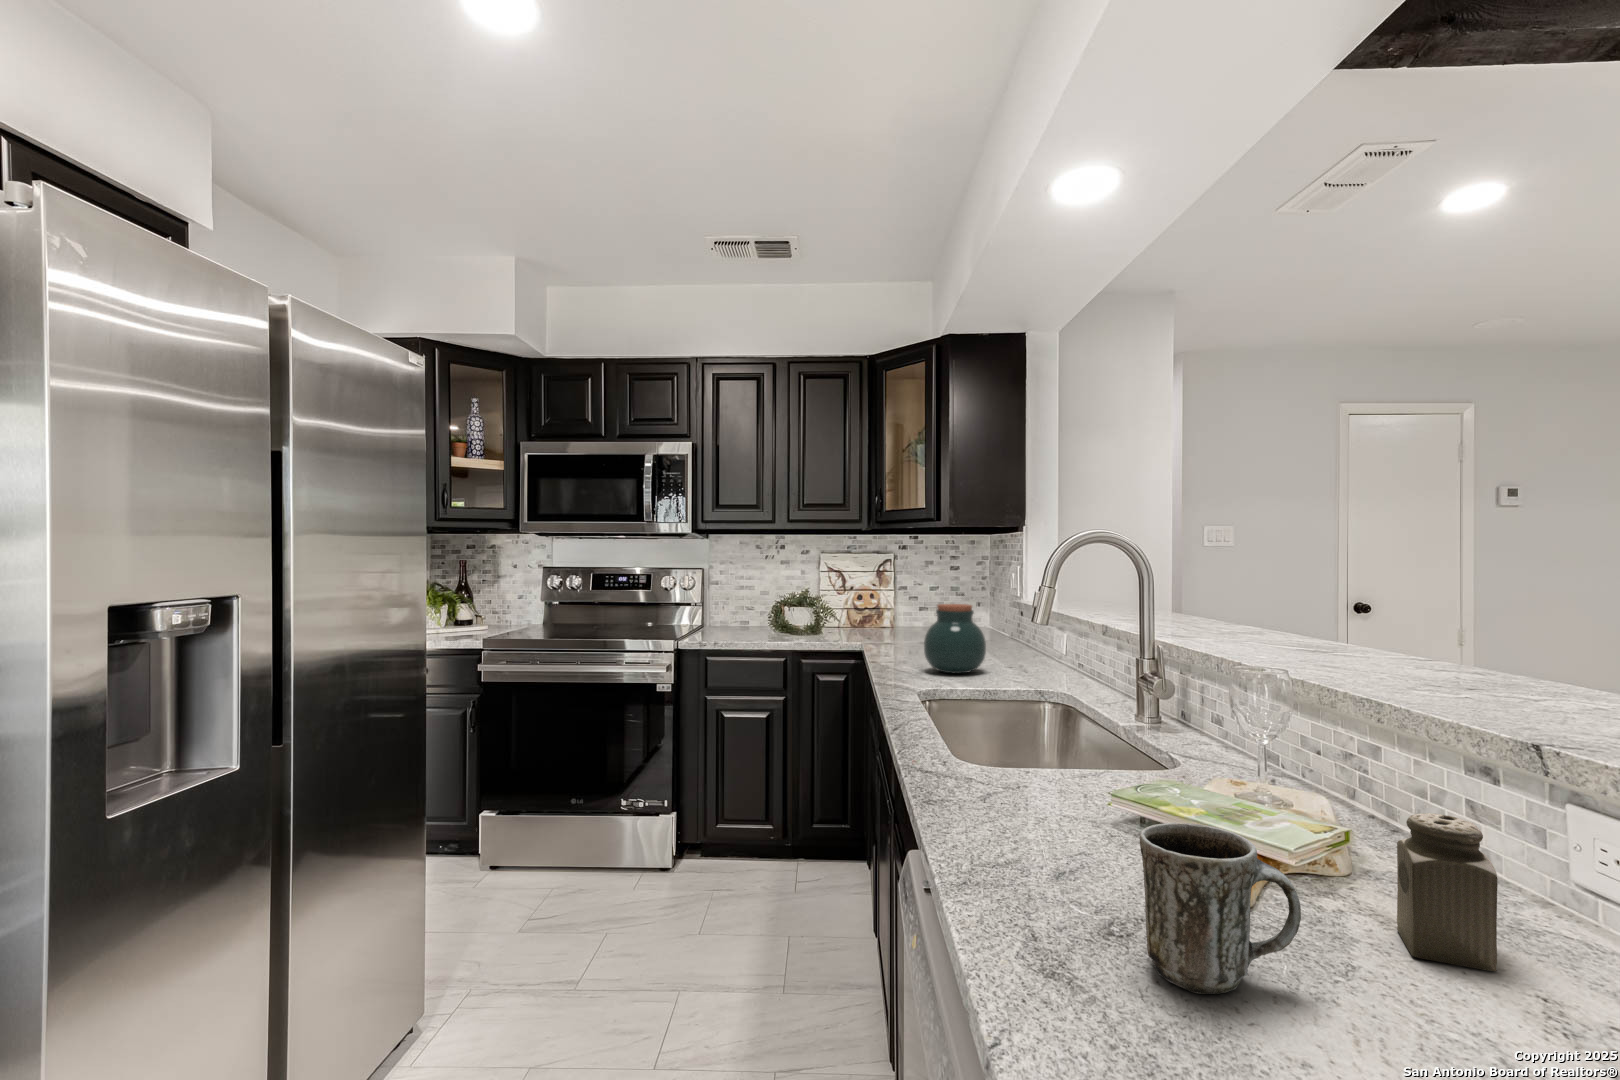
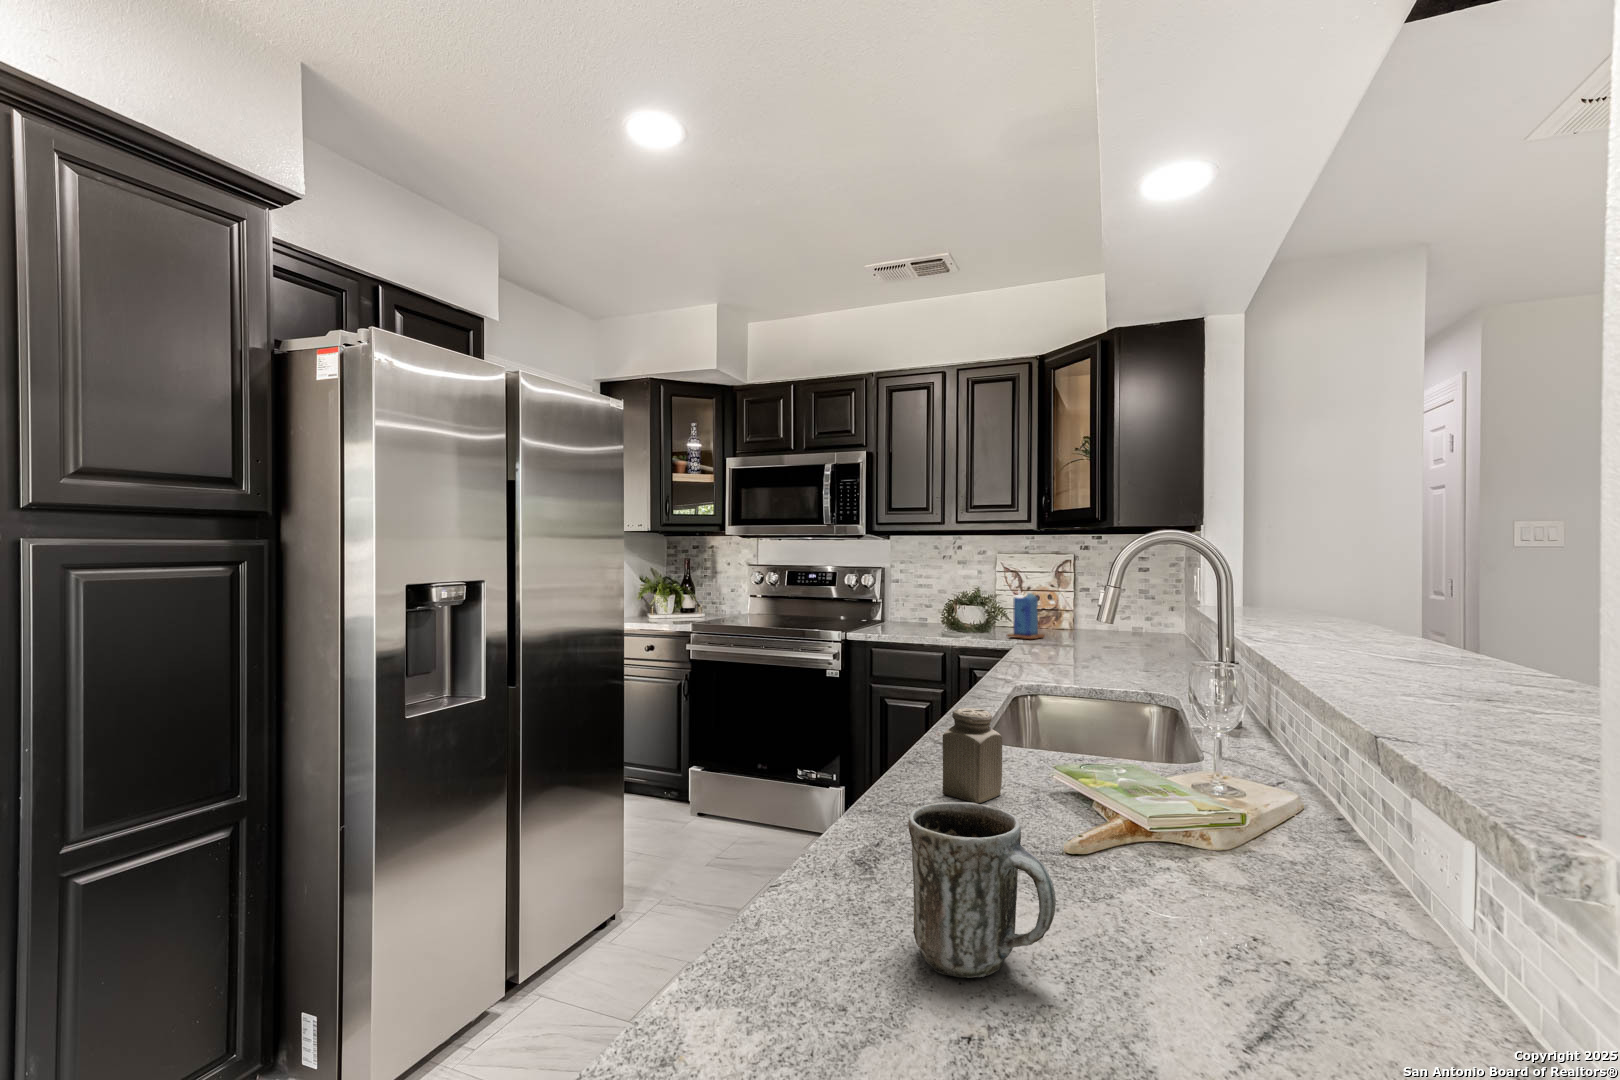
candle: none [841,590,877,640] -> present [1007,593,1045,639]
jar: present [924,604,986,673] -> none [1052,602,1118,673]
salt shaker: present [1397,813,1498,971] -> present [943,708,1002,803]

